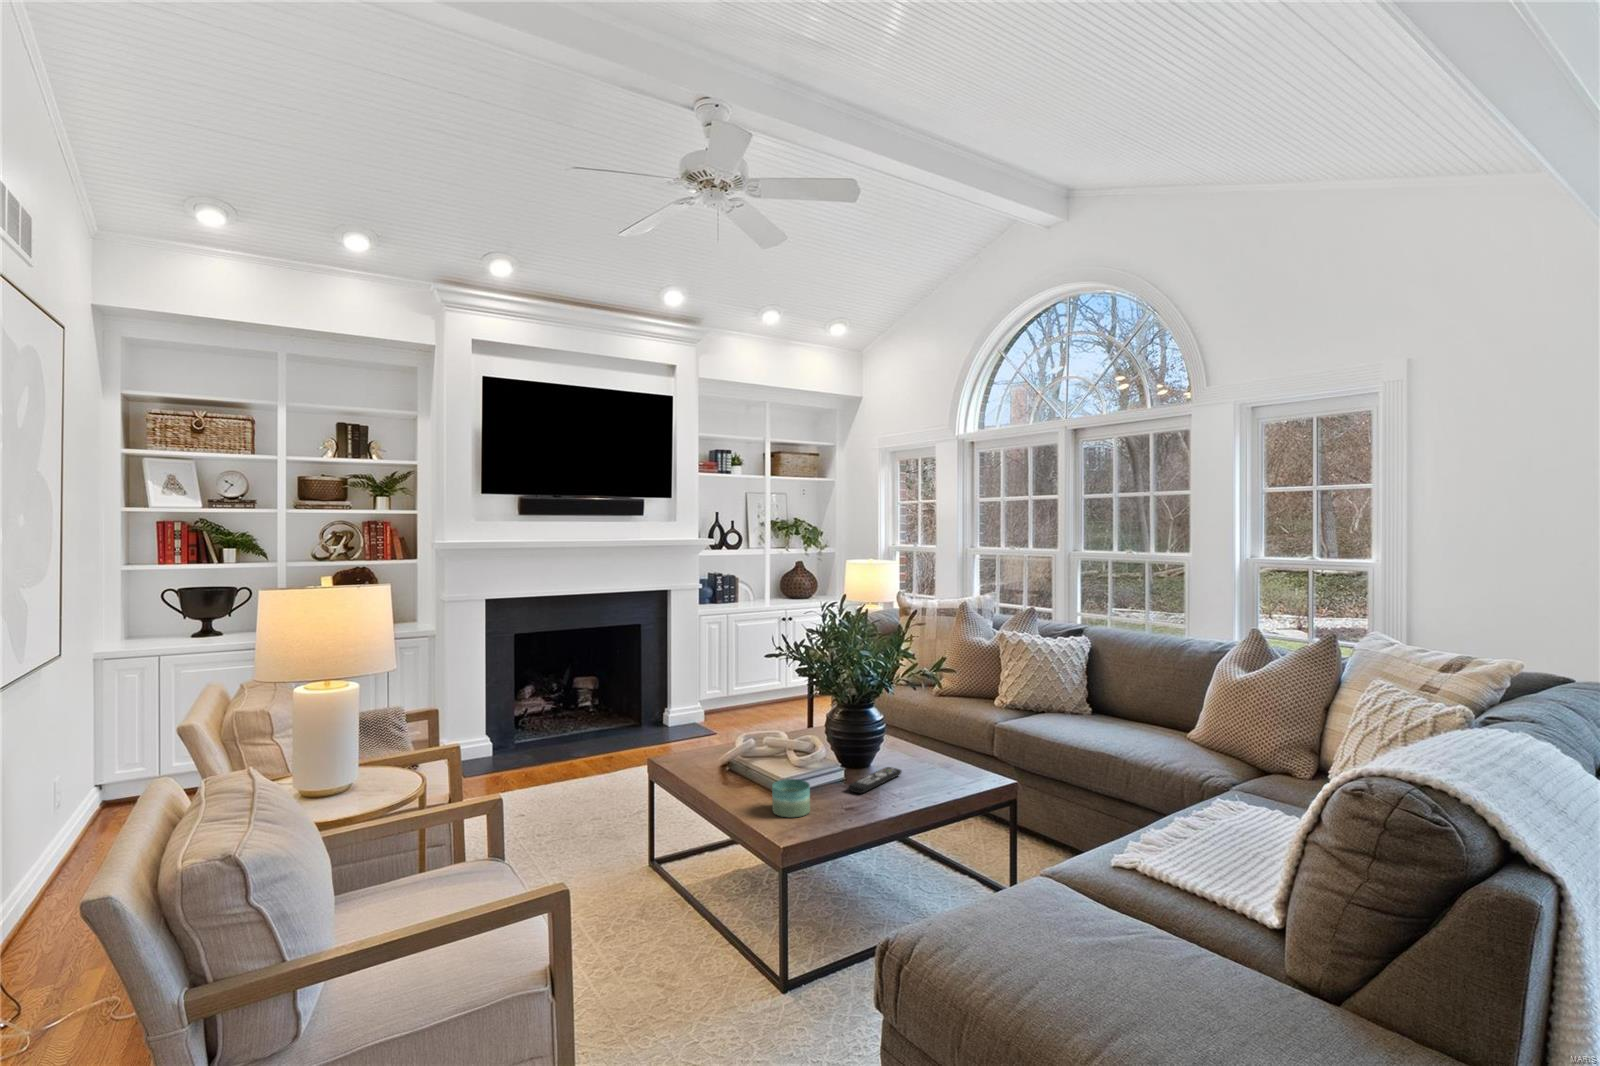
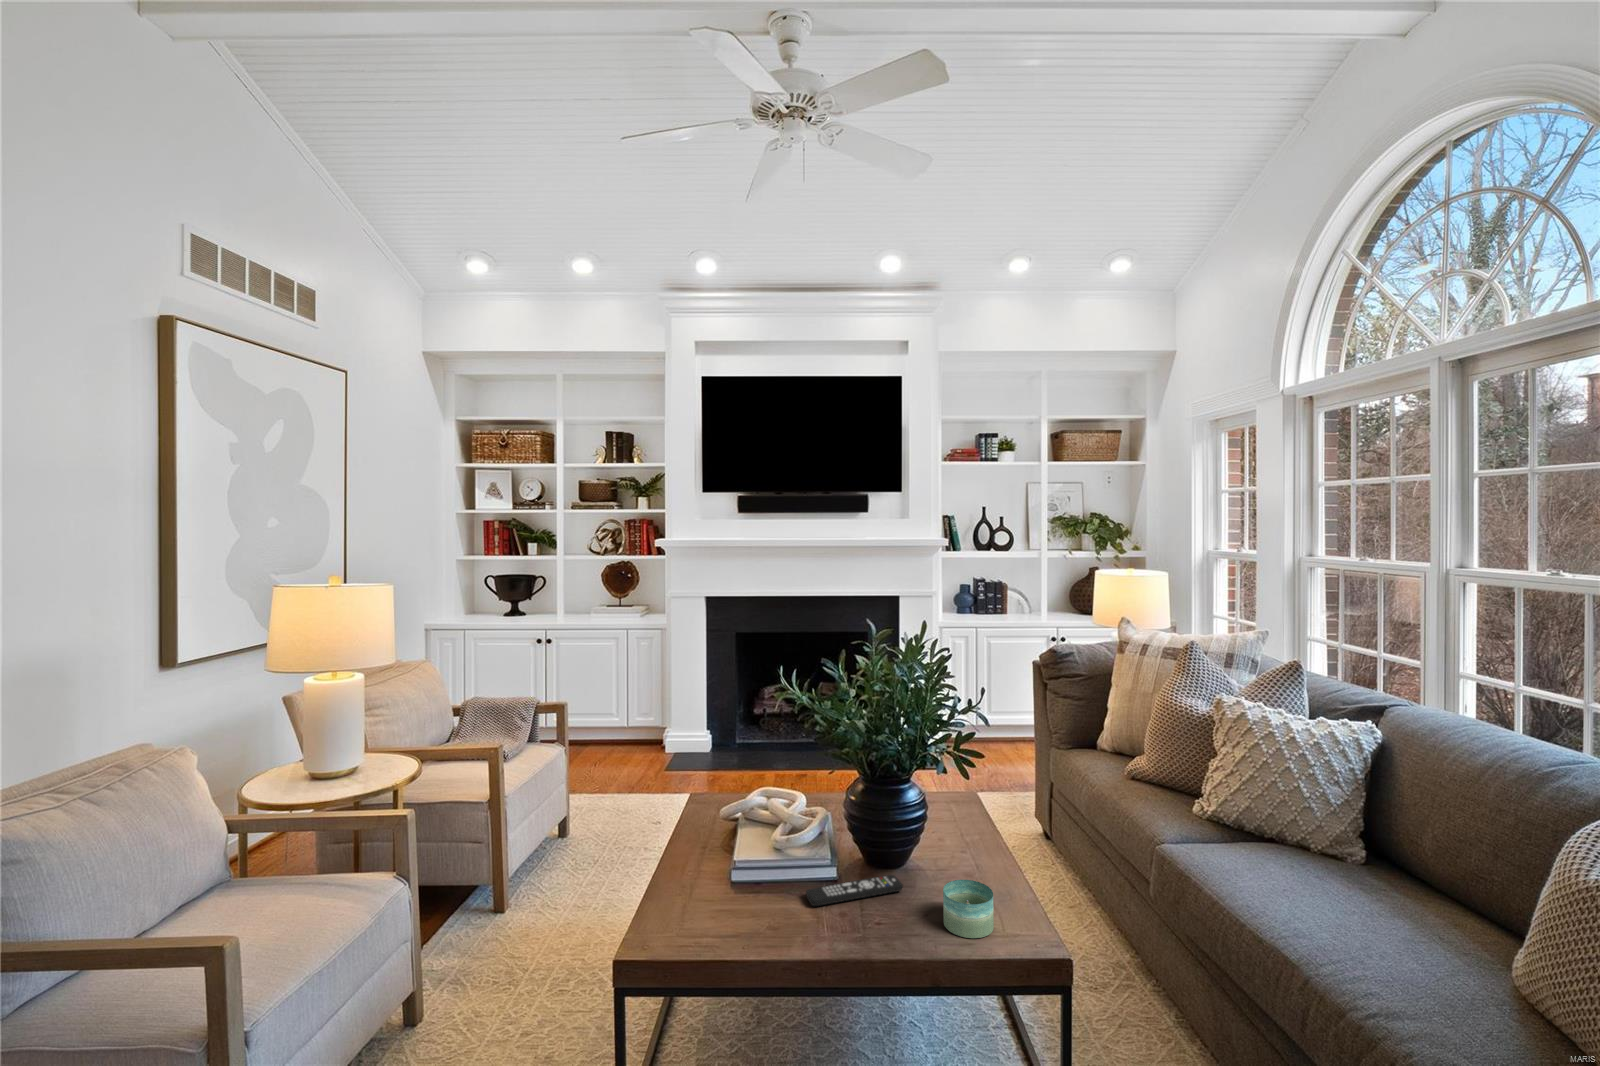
candle: present [772,779,810,817] -> present [943,880,994,938]

